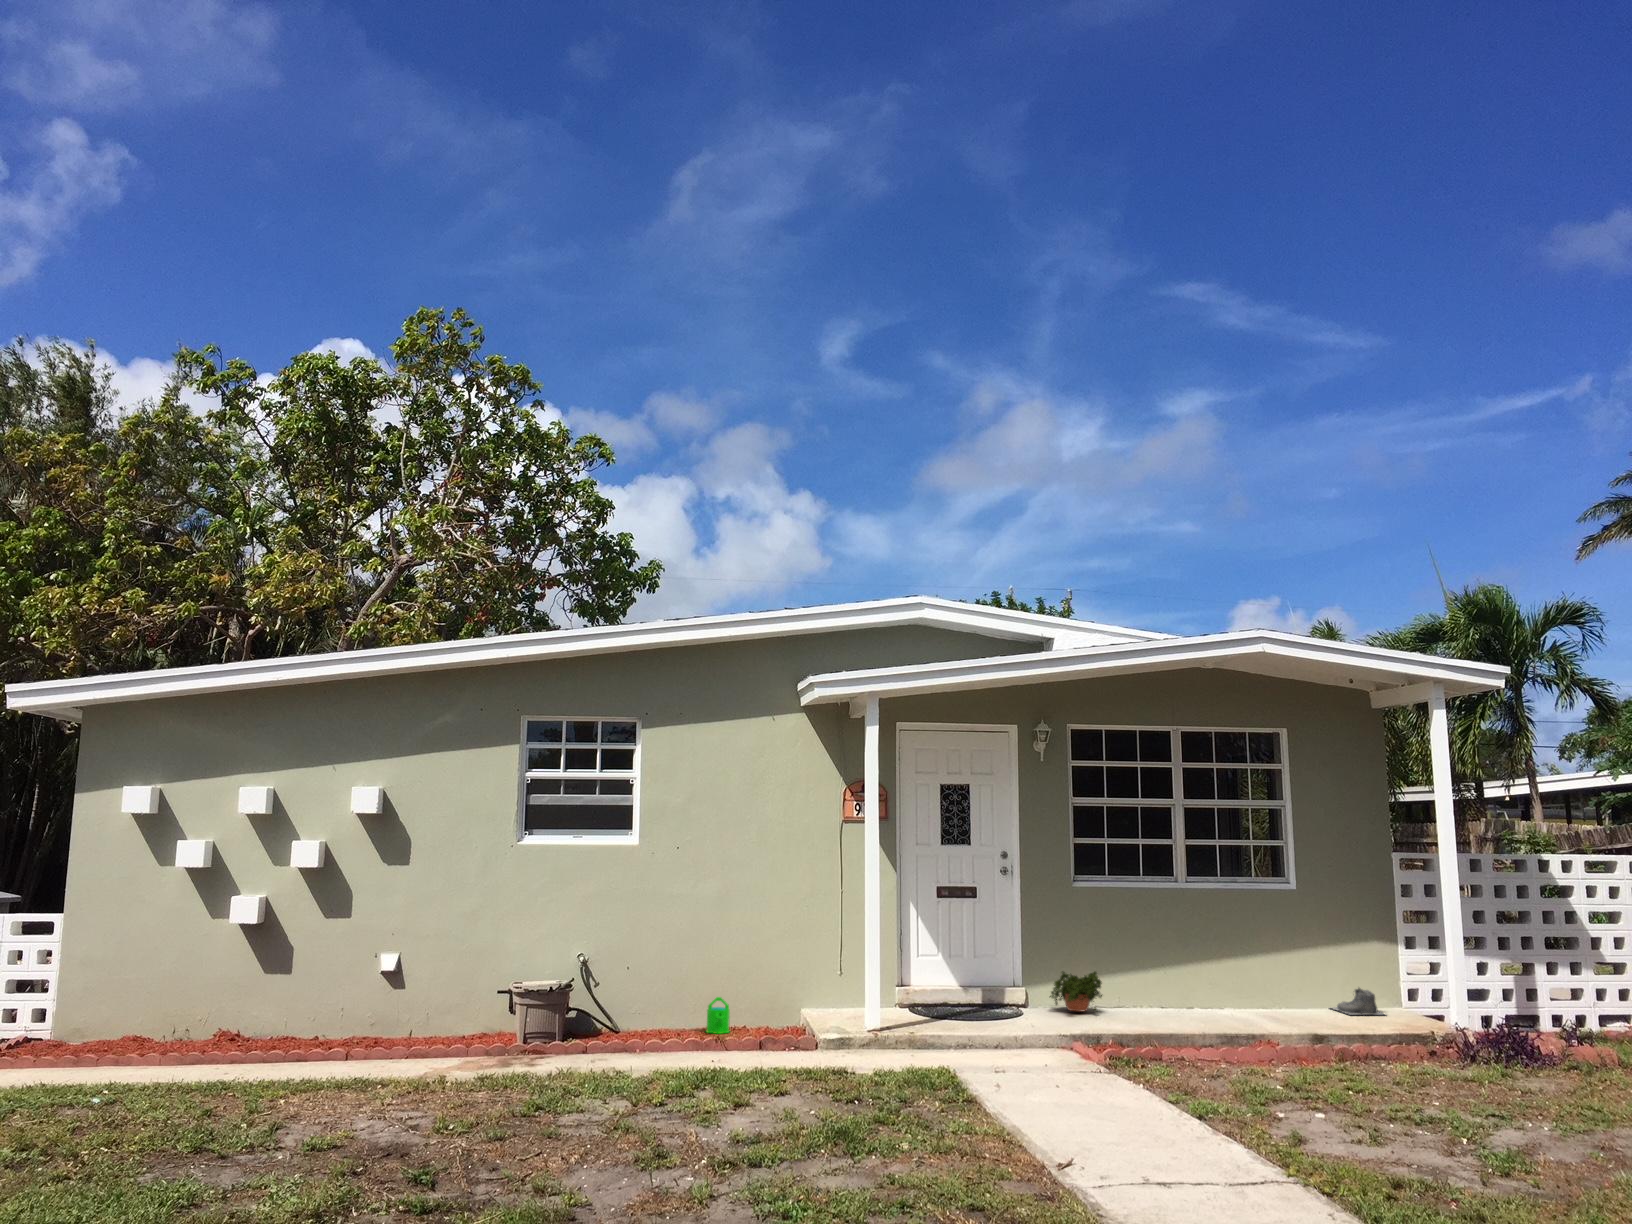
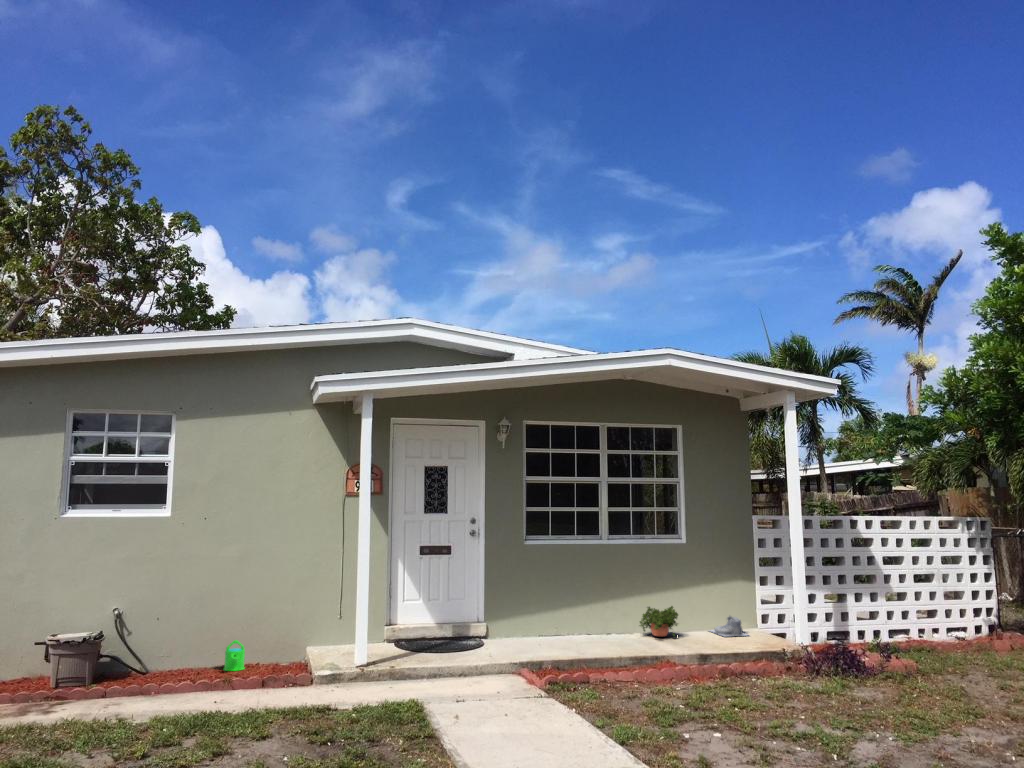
potted plant: present [1050,971,1102,1012] -> present [640,606,678,636]

